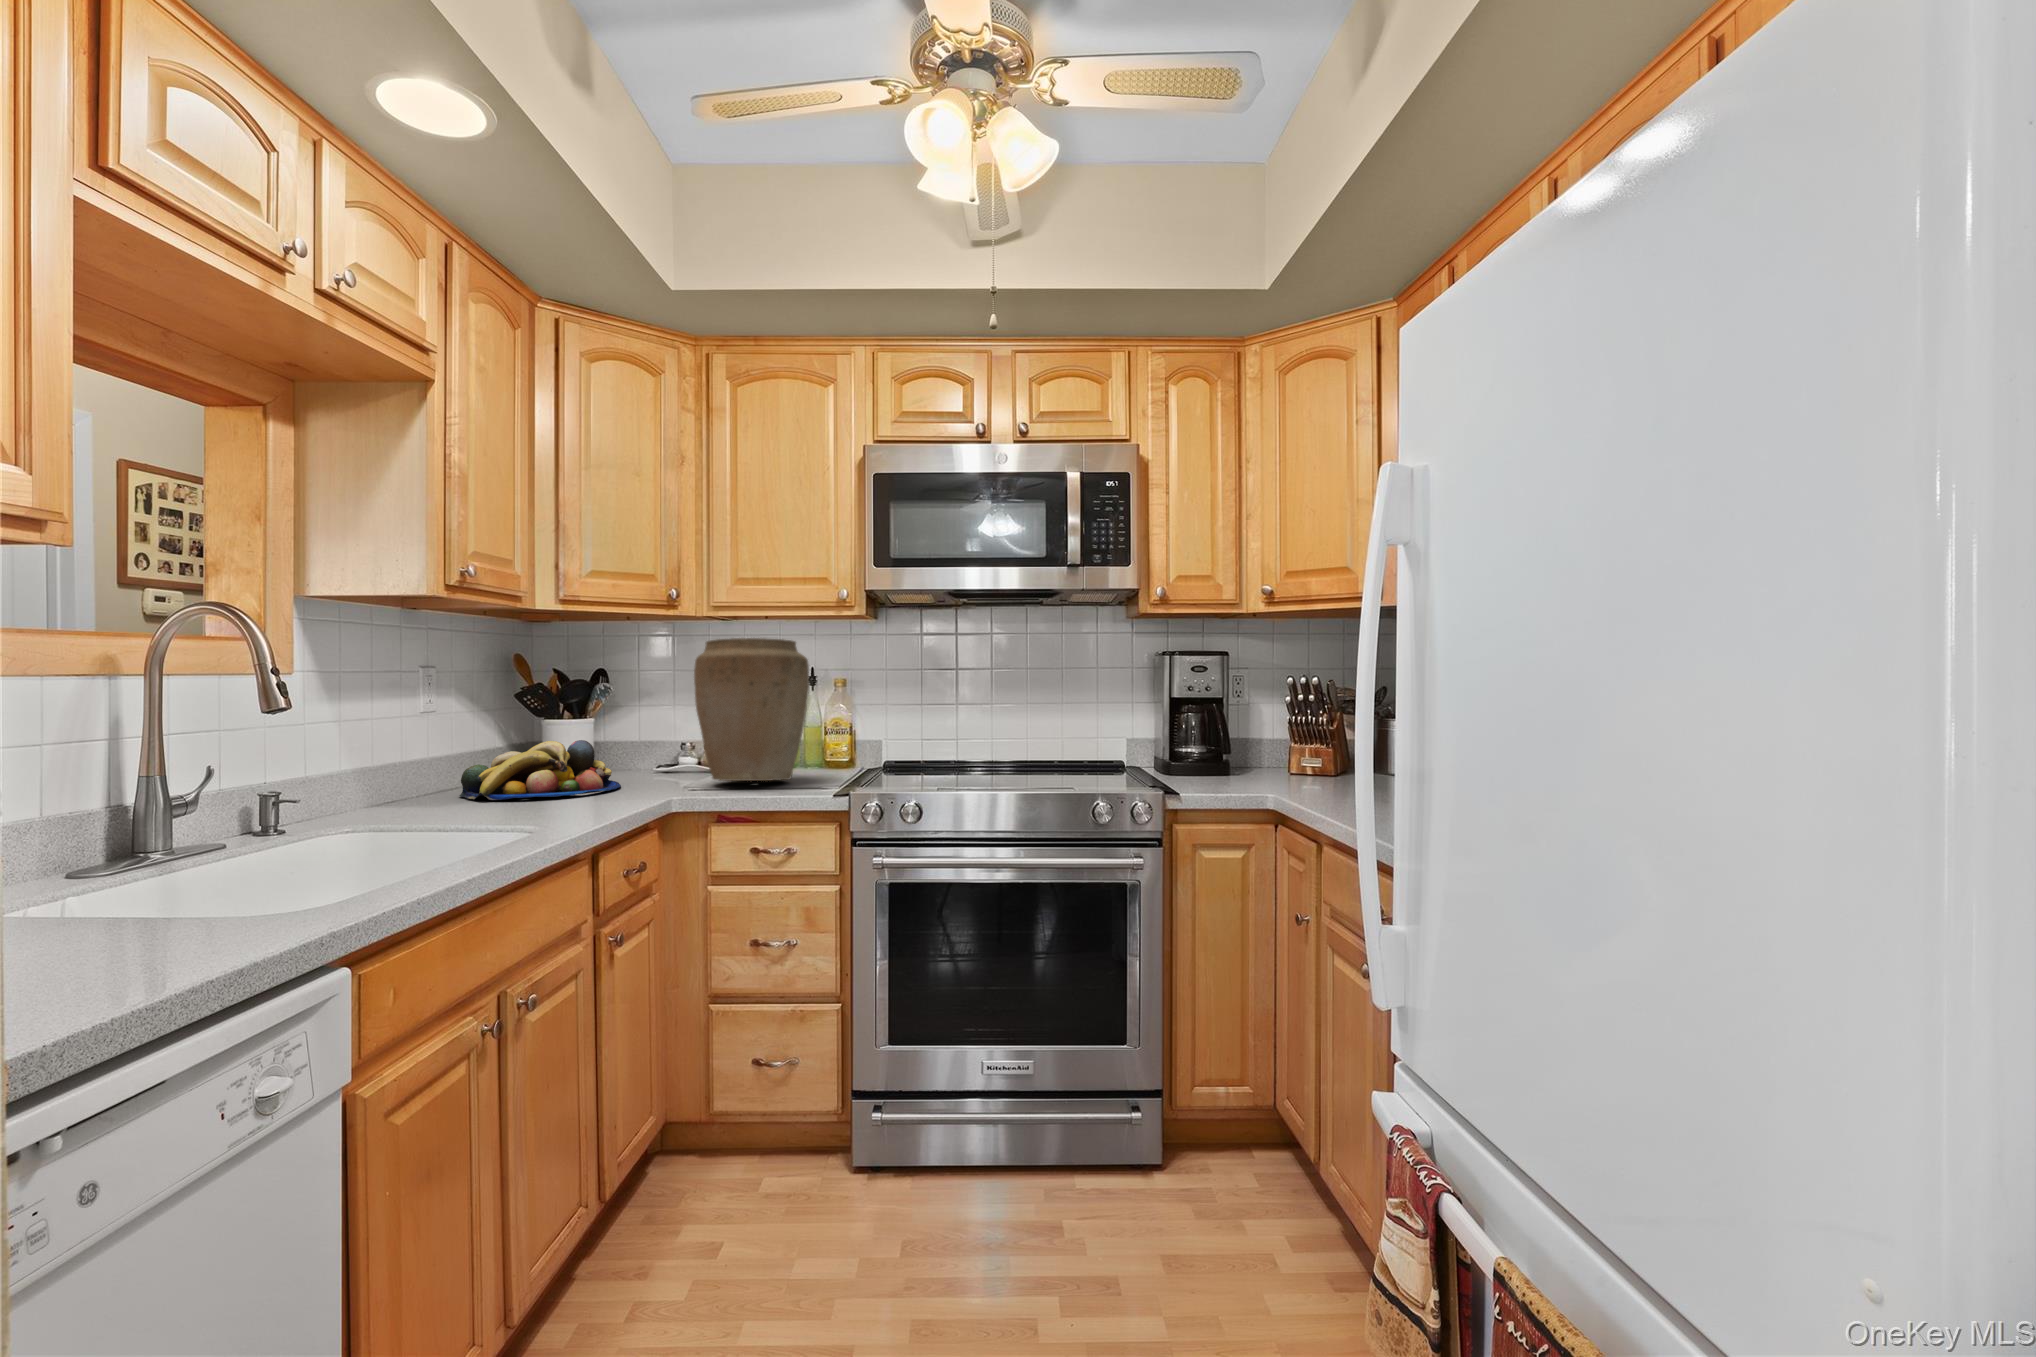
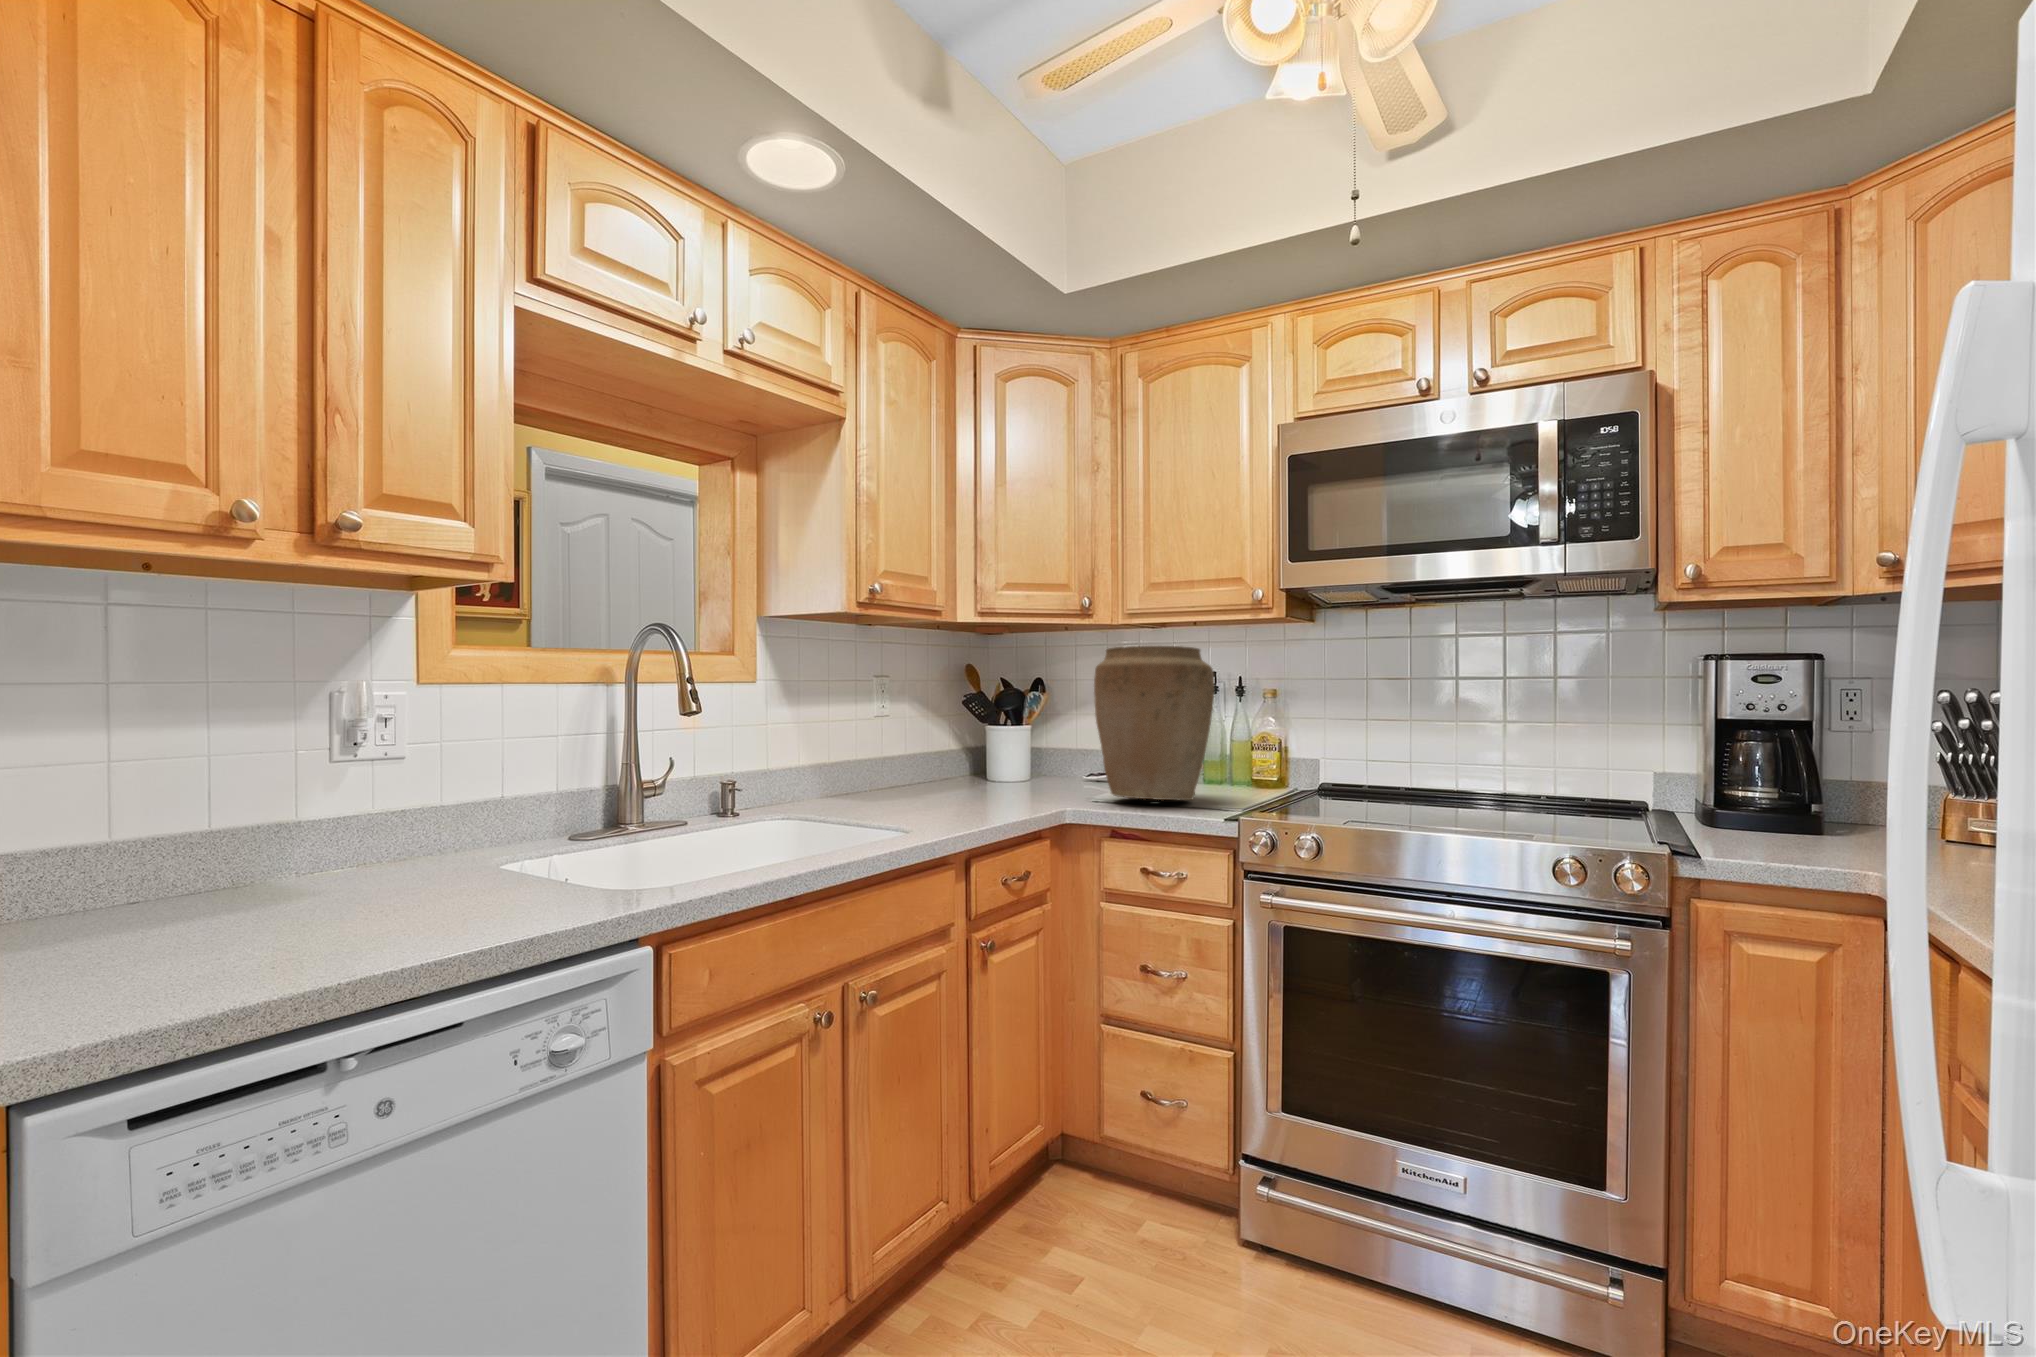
fruit bowl: present [459,740,621,800] -> none [892,747,1030,801]

